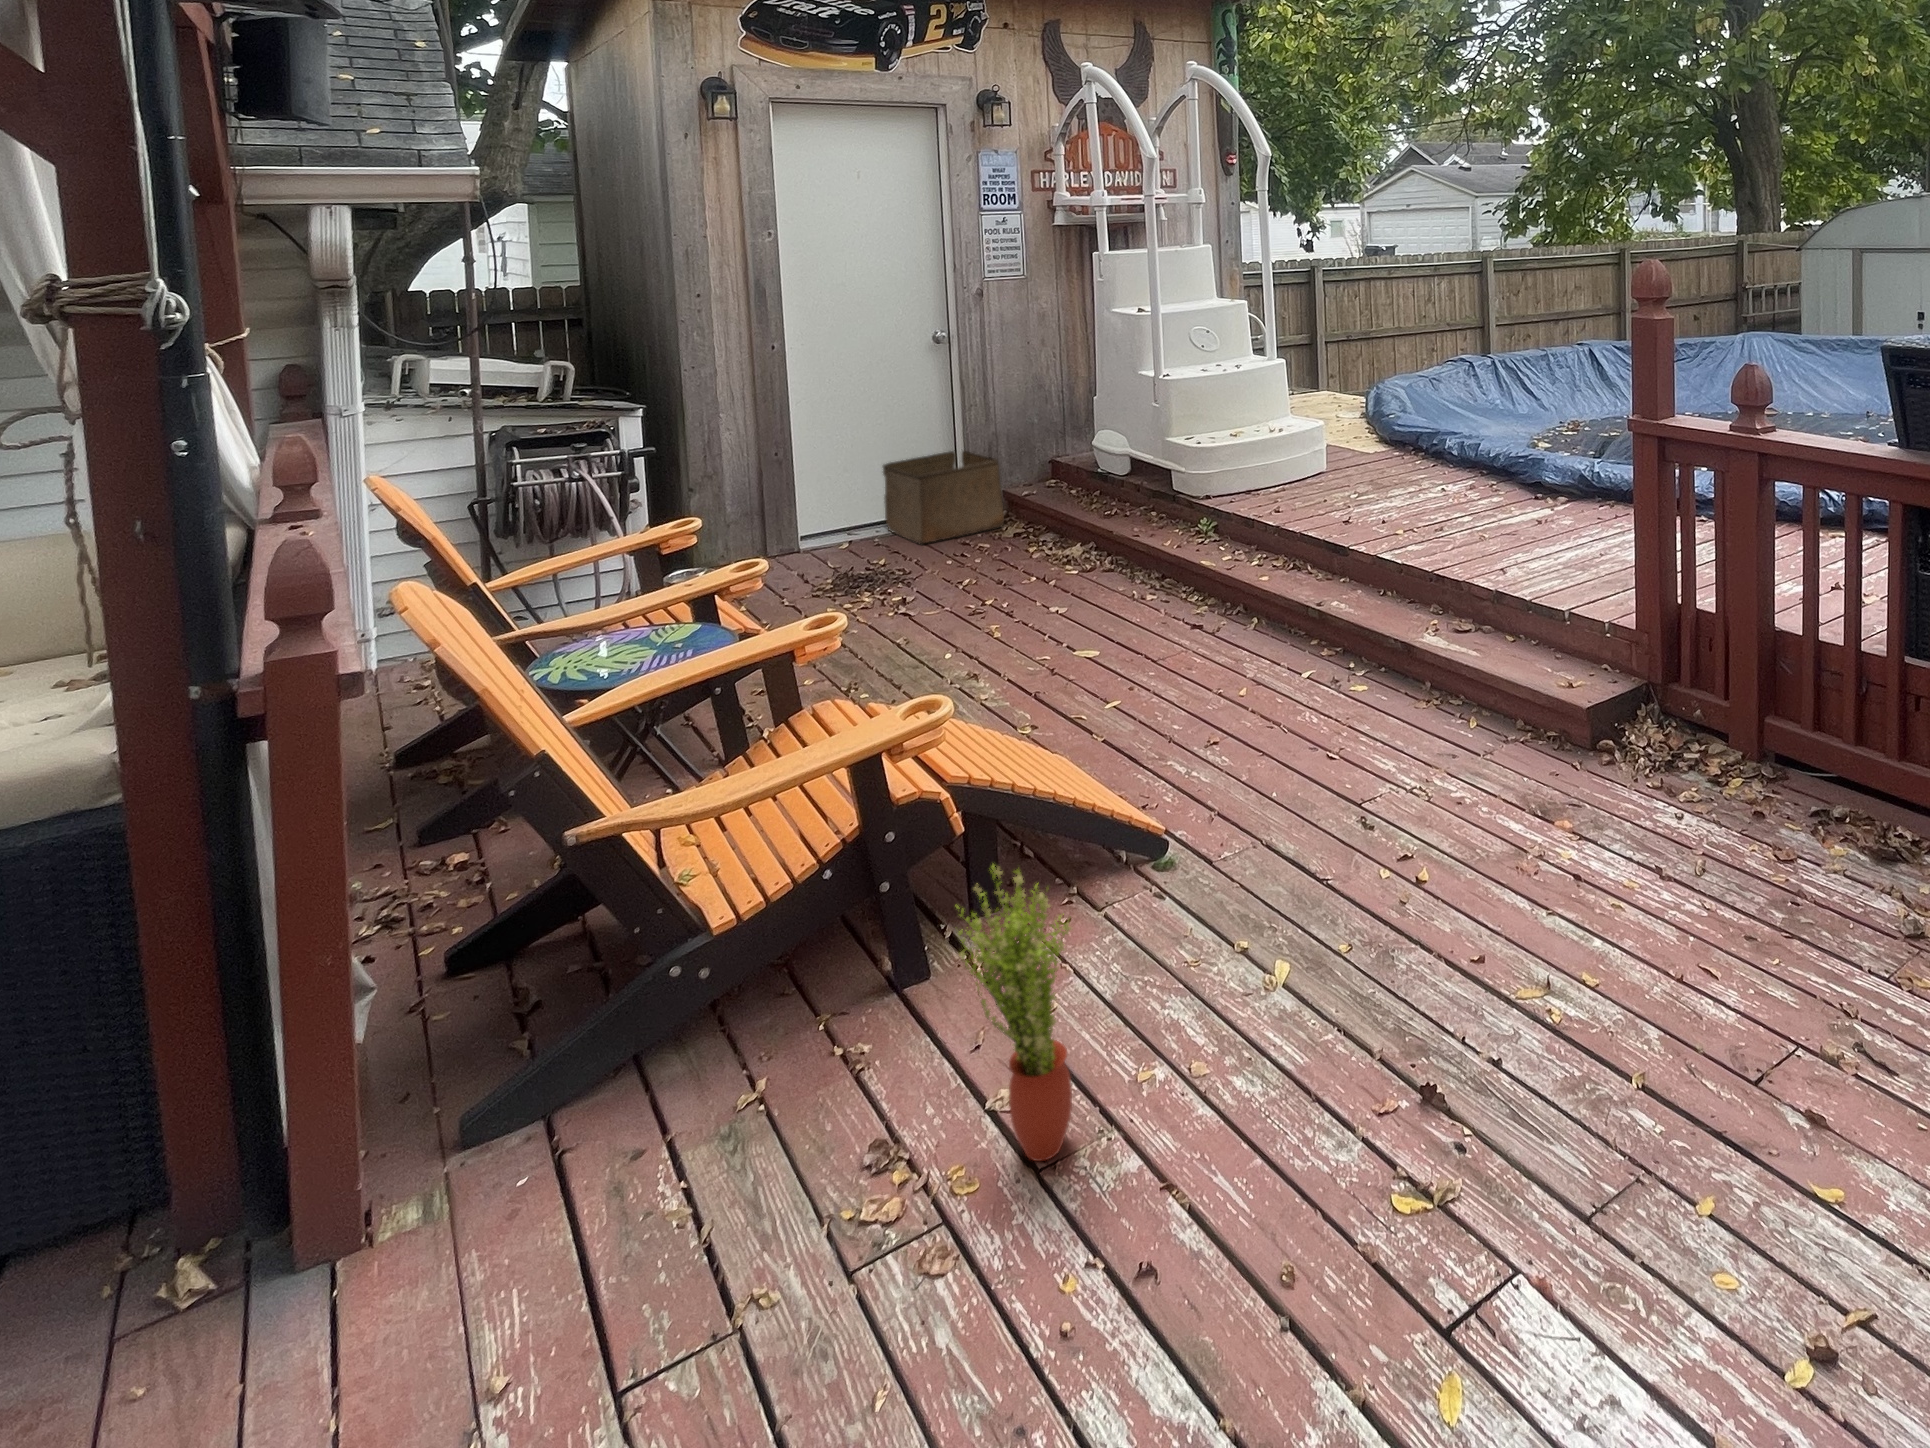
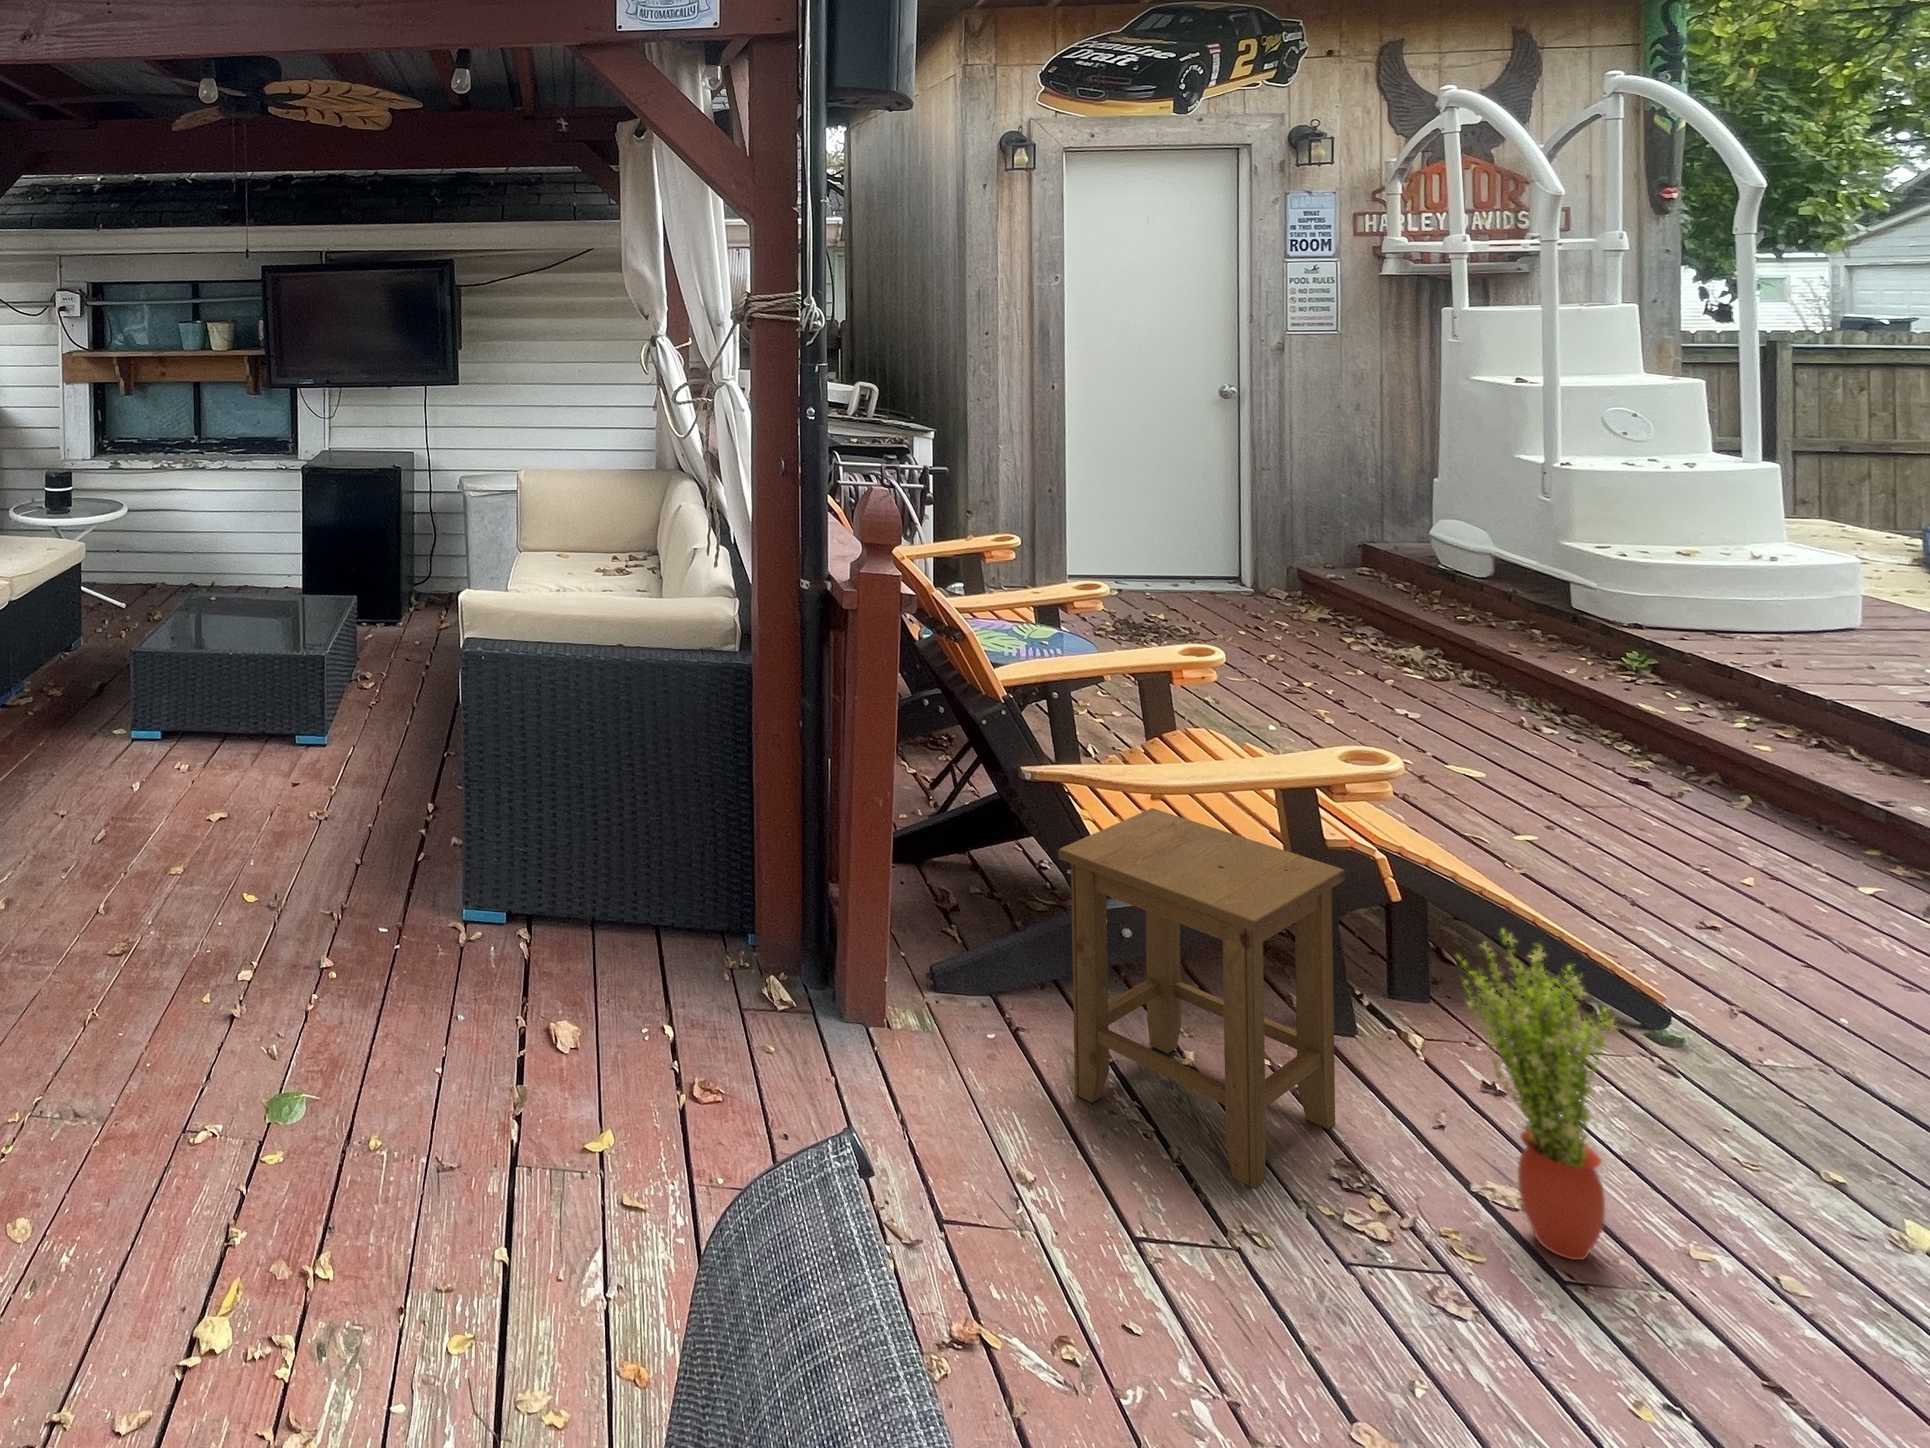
storage bin: present [883,450,1004,544] -> none [1156,518,1307,612]
stool: none [557,832,883,1249] -> present [1058,808,1345,1189]

